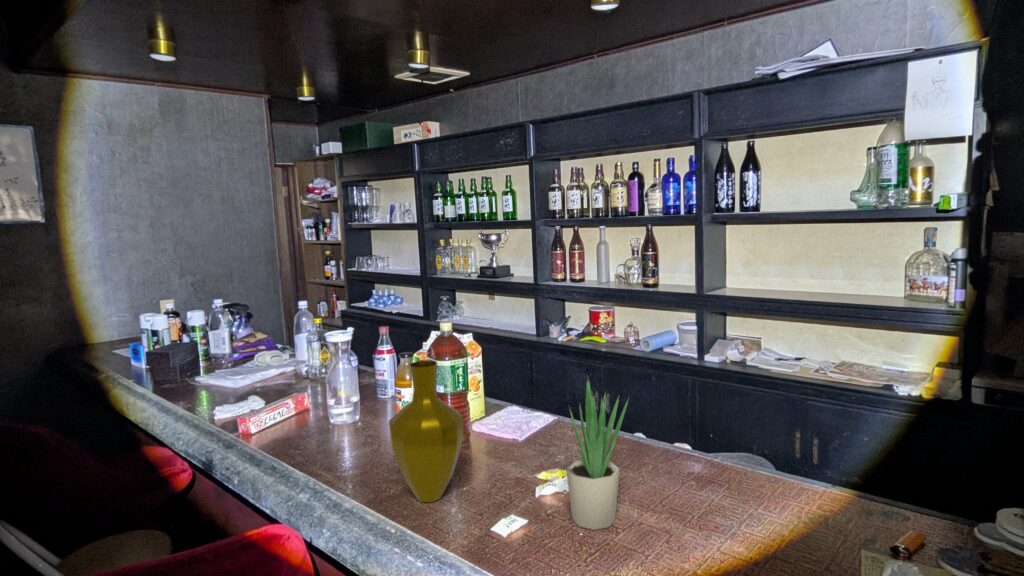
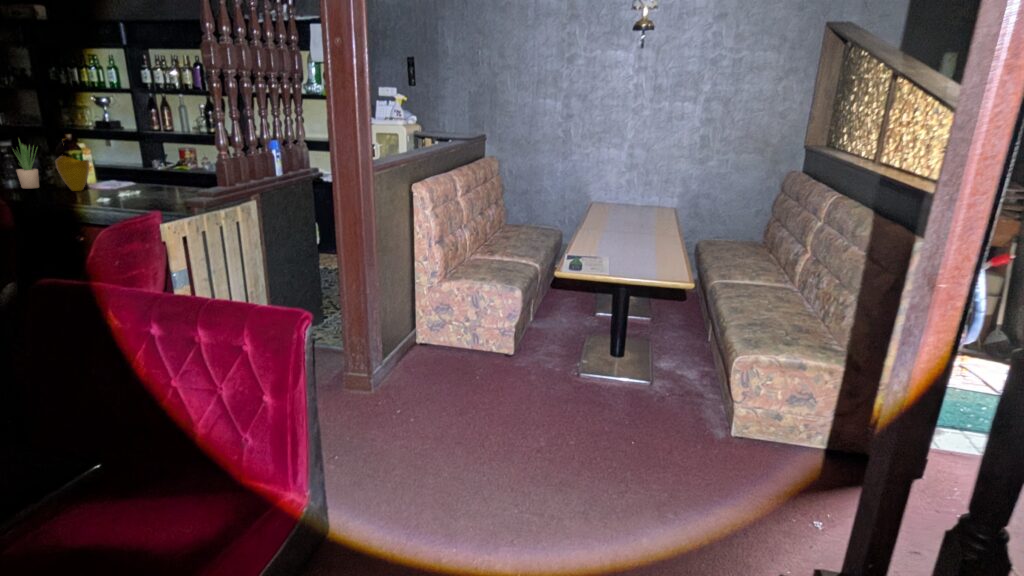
potted plant: present [566,377,628,530] -> present [16,140,39,188]

